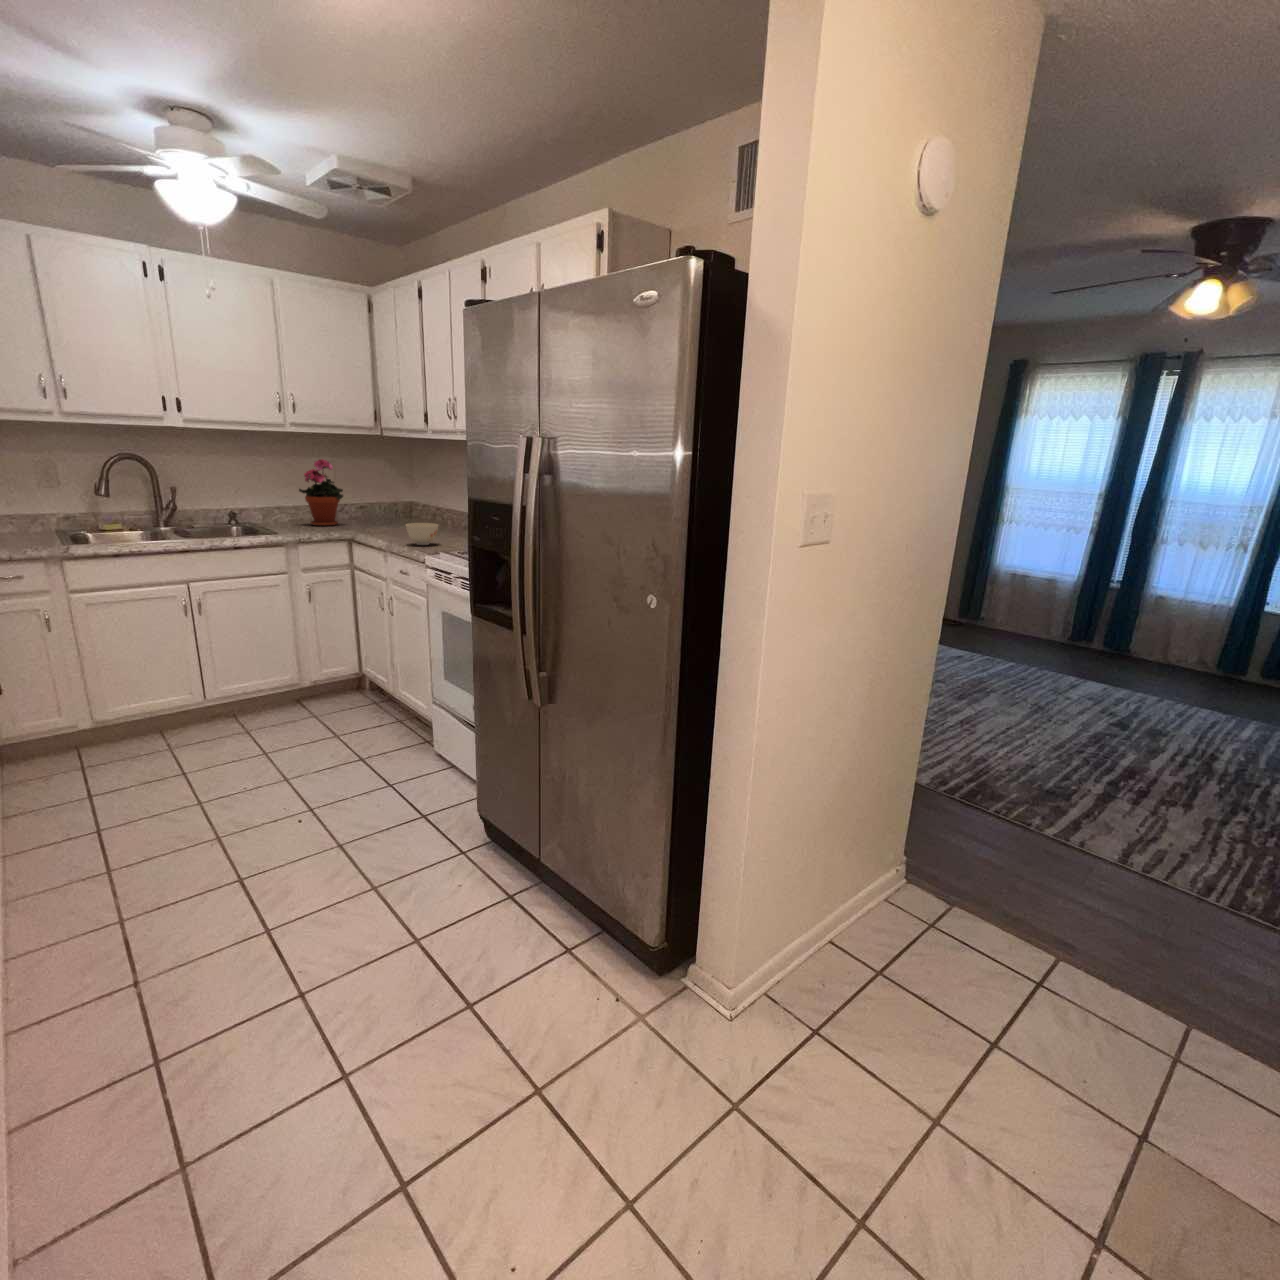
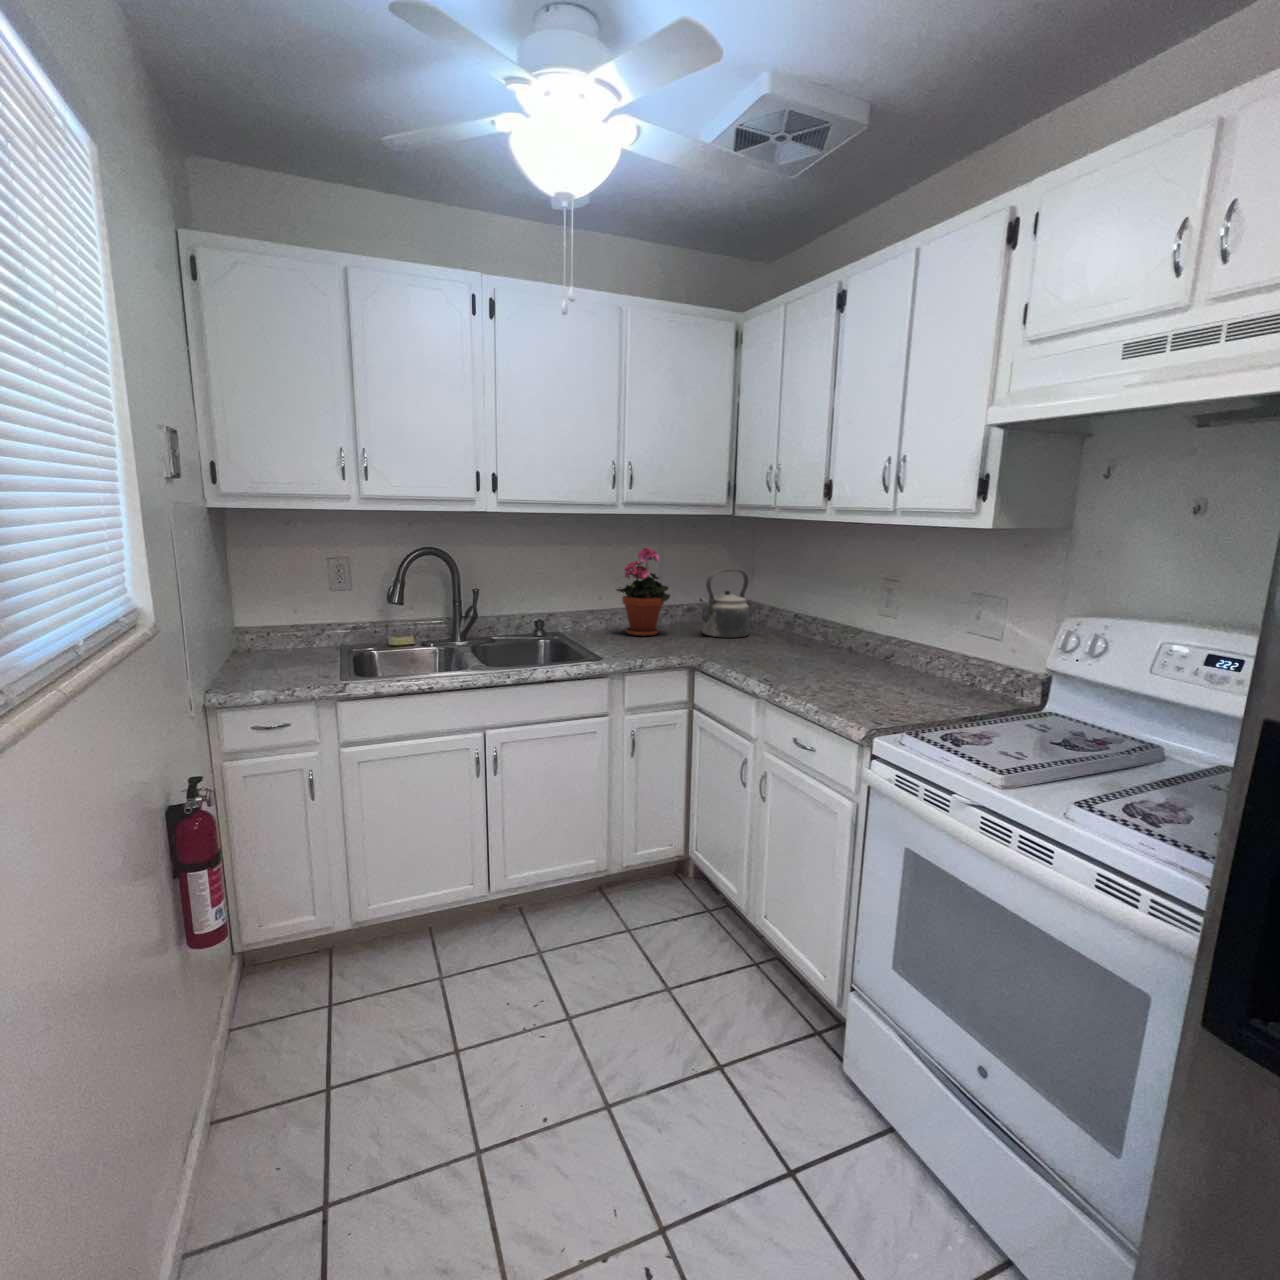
kettle: none [366,477,409,526] -> present [700,569,749,638]
bowl: present [406,523,438,545] -> none [795,652,848,690]

